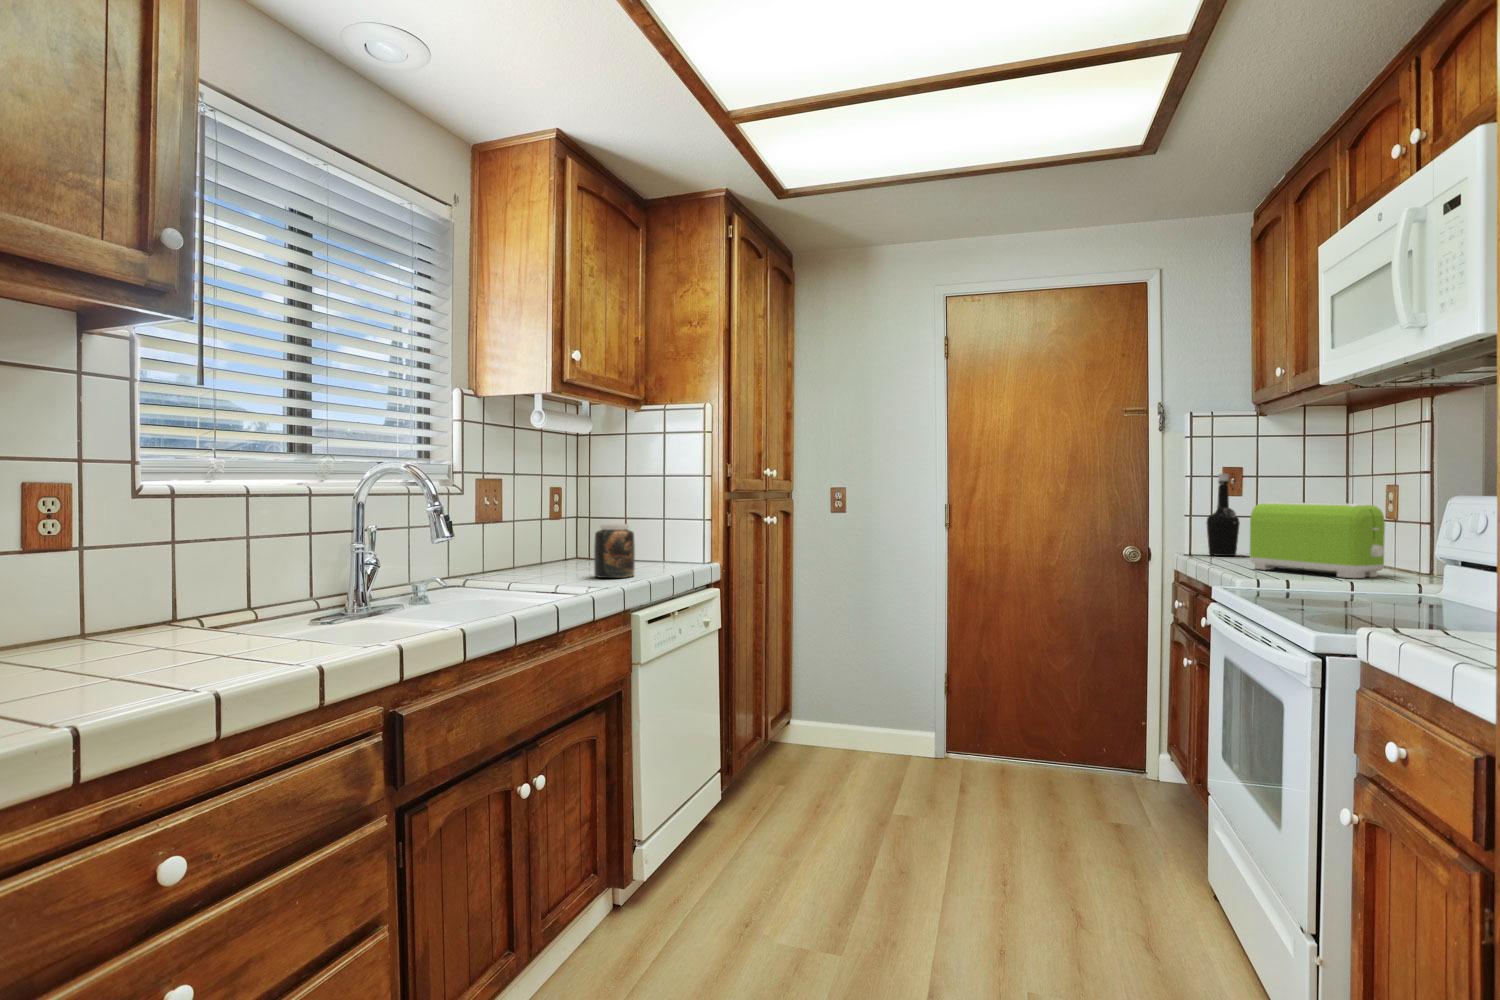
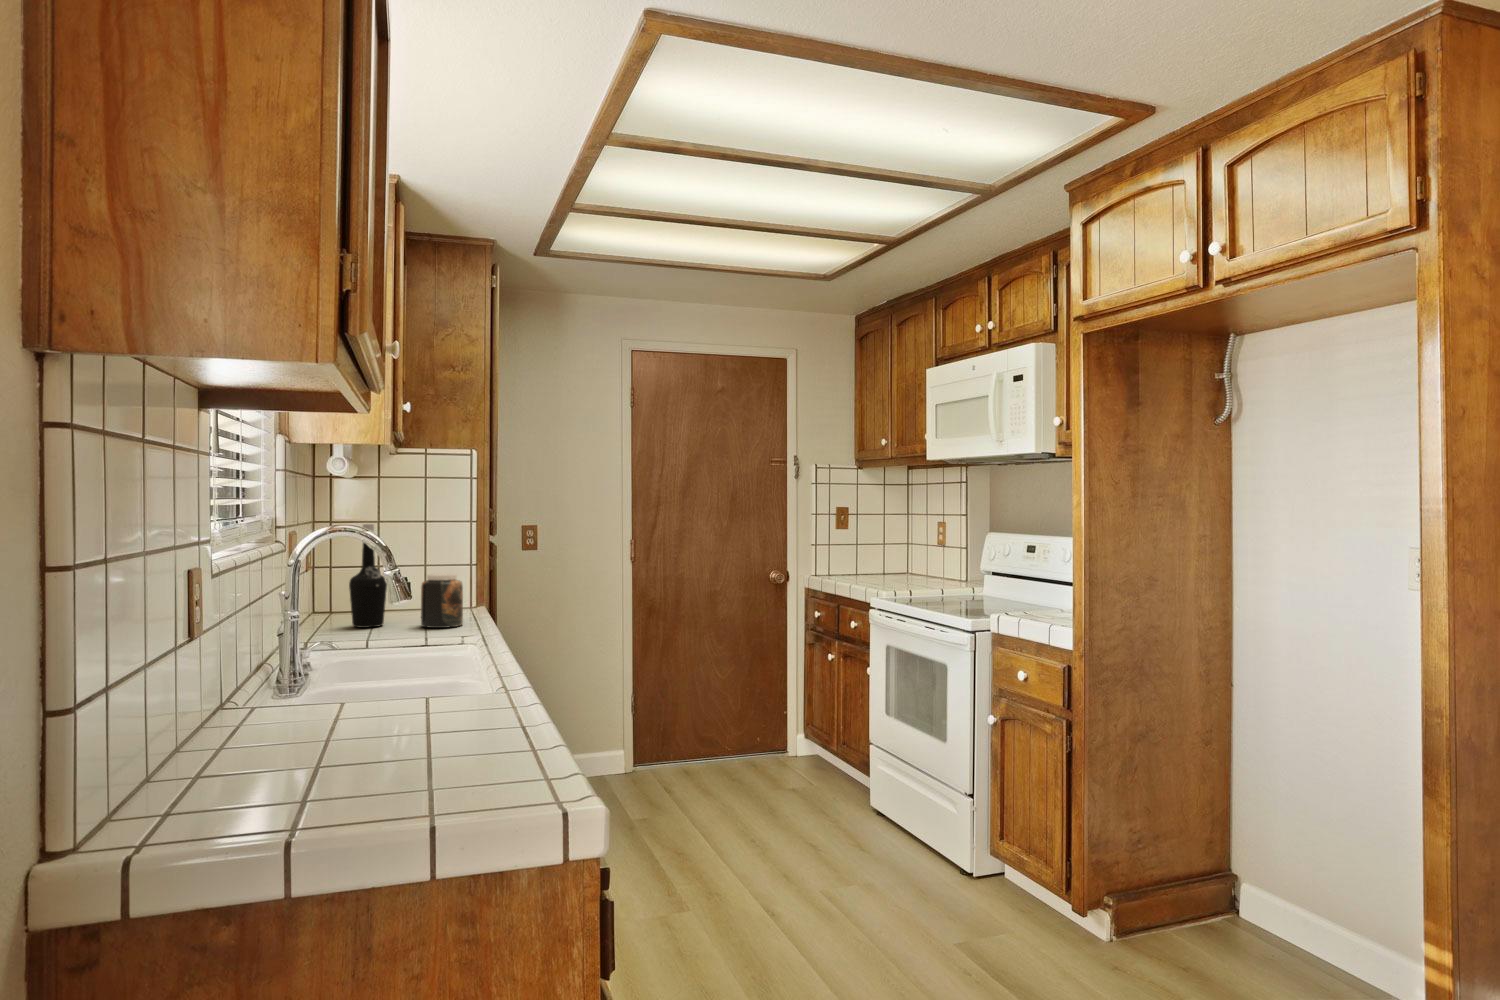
bottle: present [1206,474,1240,556] -> present [349,524,387,628]
toaster: present [1250,502,1385,578] -> none [873,535,951,586]

